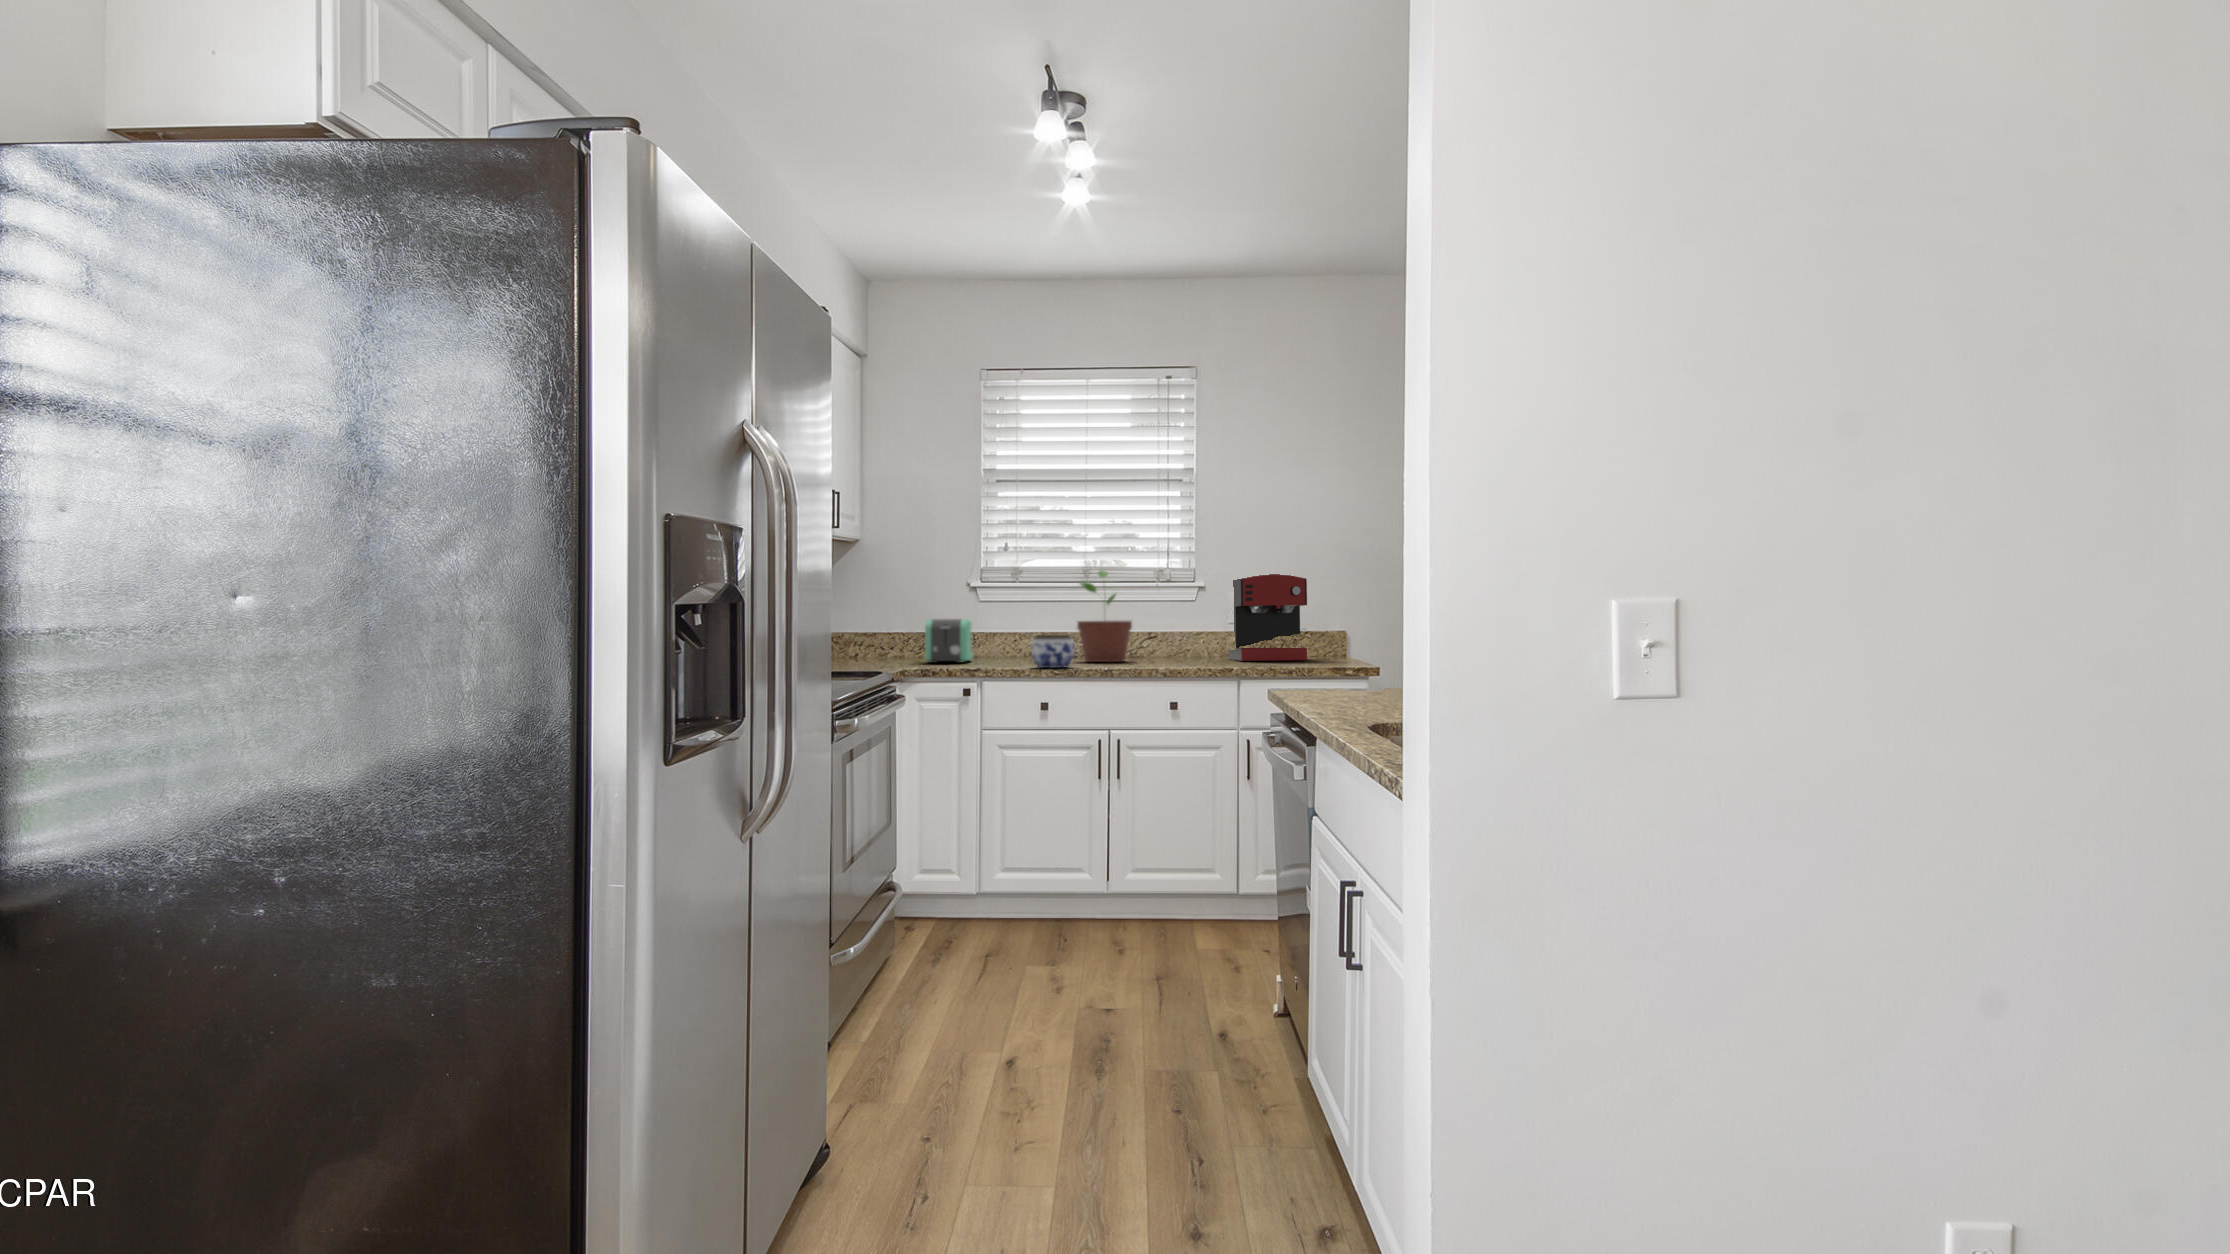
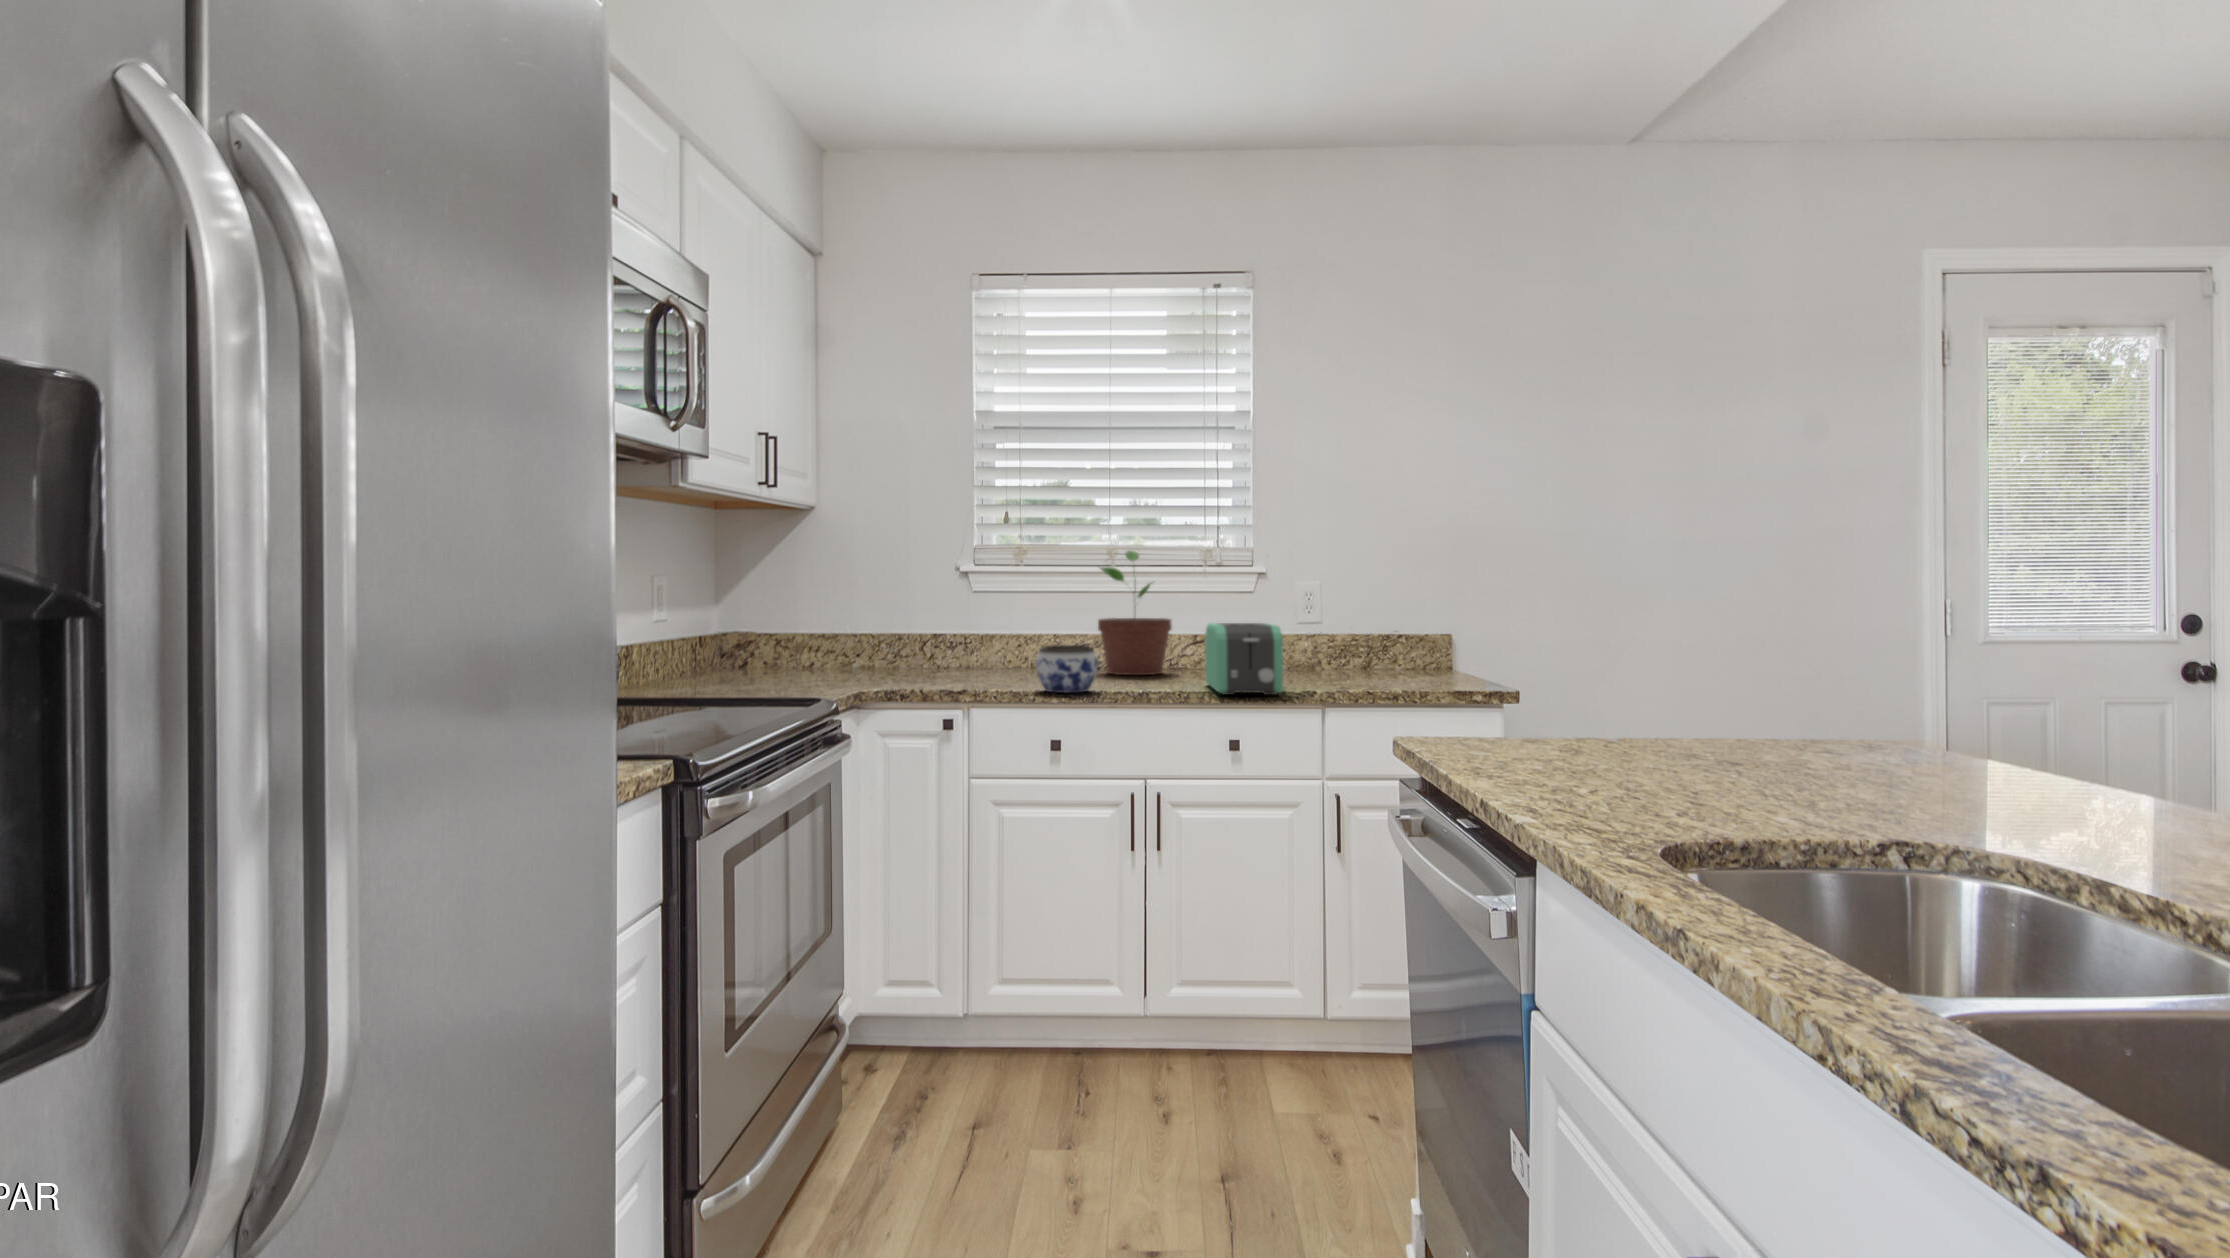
coffee maker: present [1229,574,1307,661] -> none [1296,549,1410,674]
toaster: present [925,619,973,663] -> present [1205,623,1283,695]

